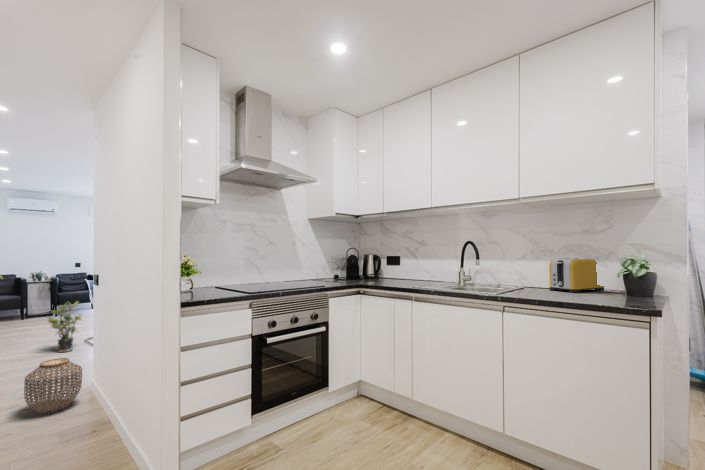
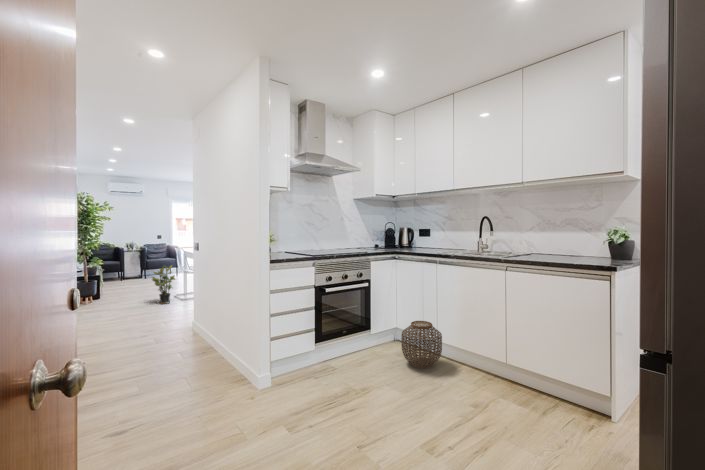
toaster: present [549,258,604,293] -> none [549,232,596,259]
woven basket: present [24,358,82,413] -> present [401,321,442,368]

